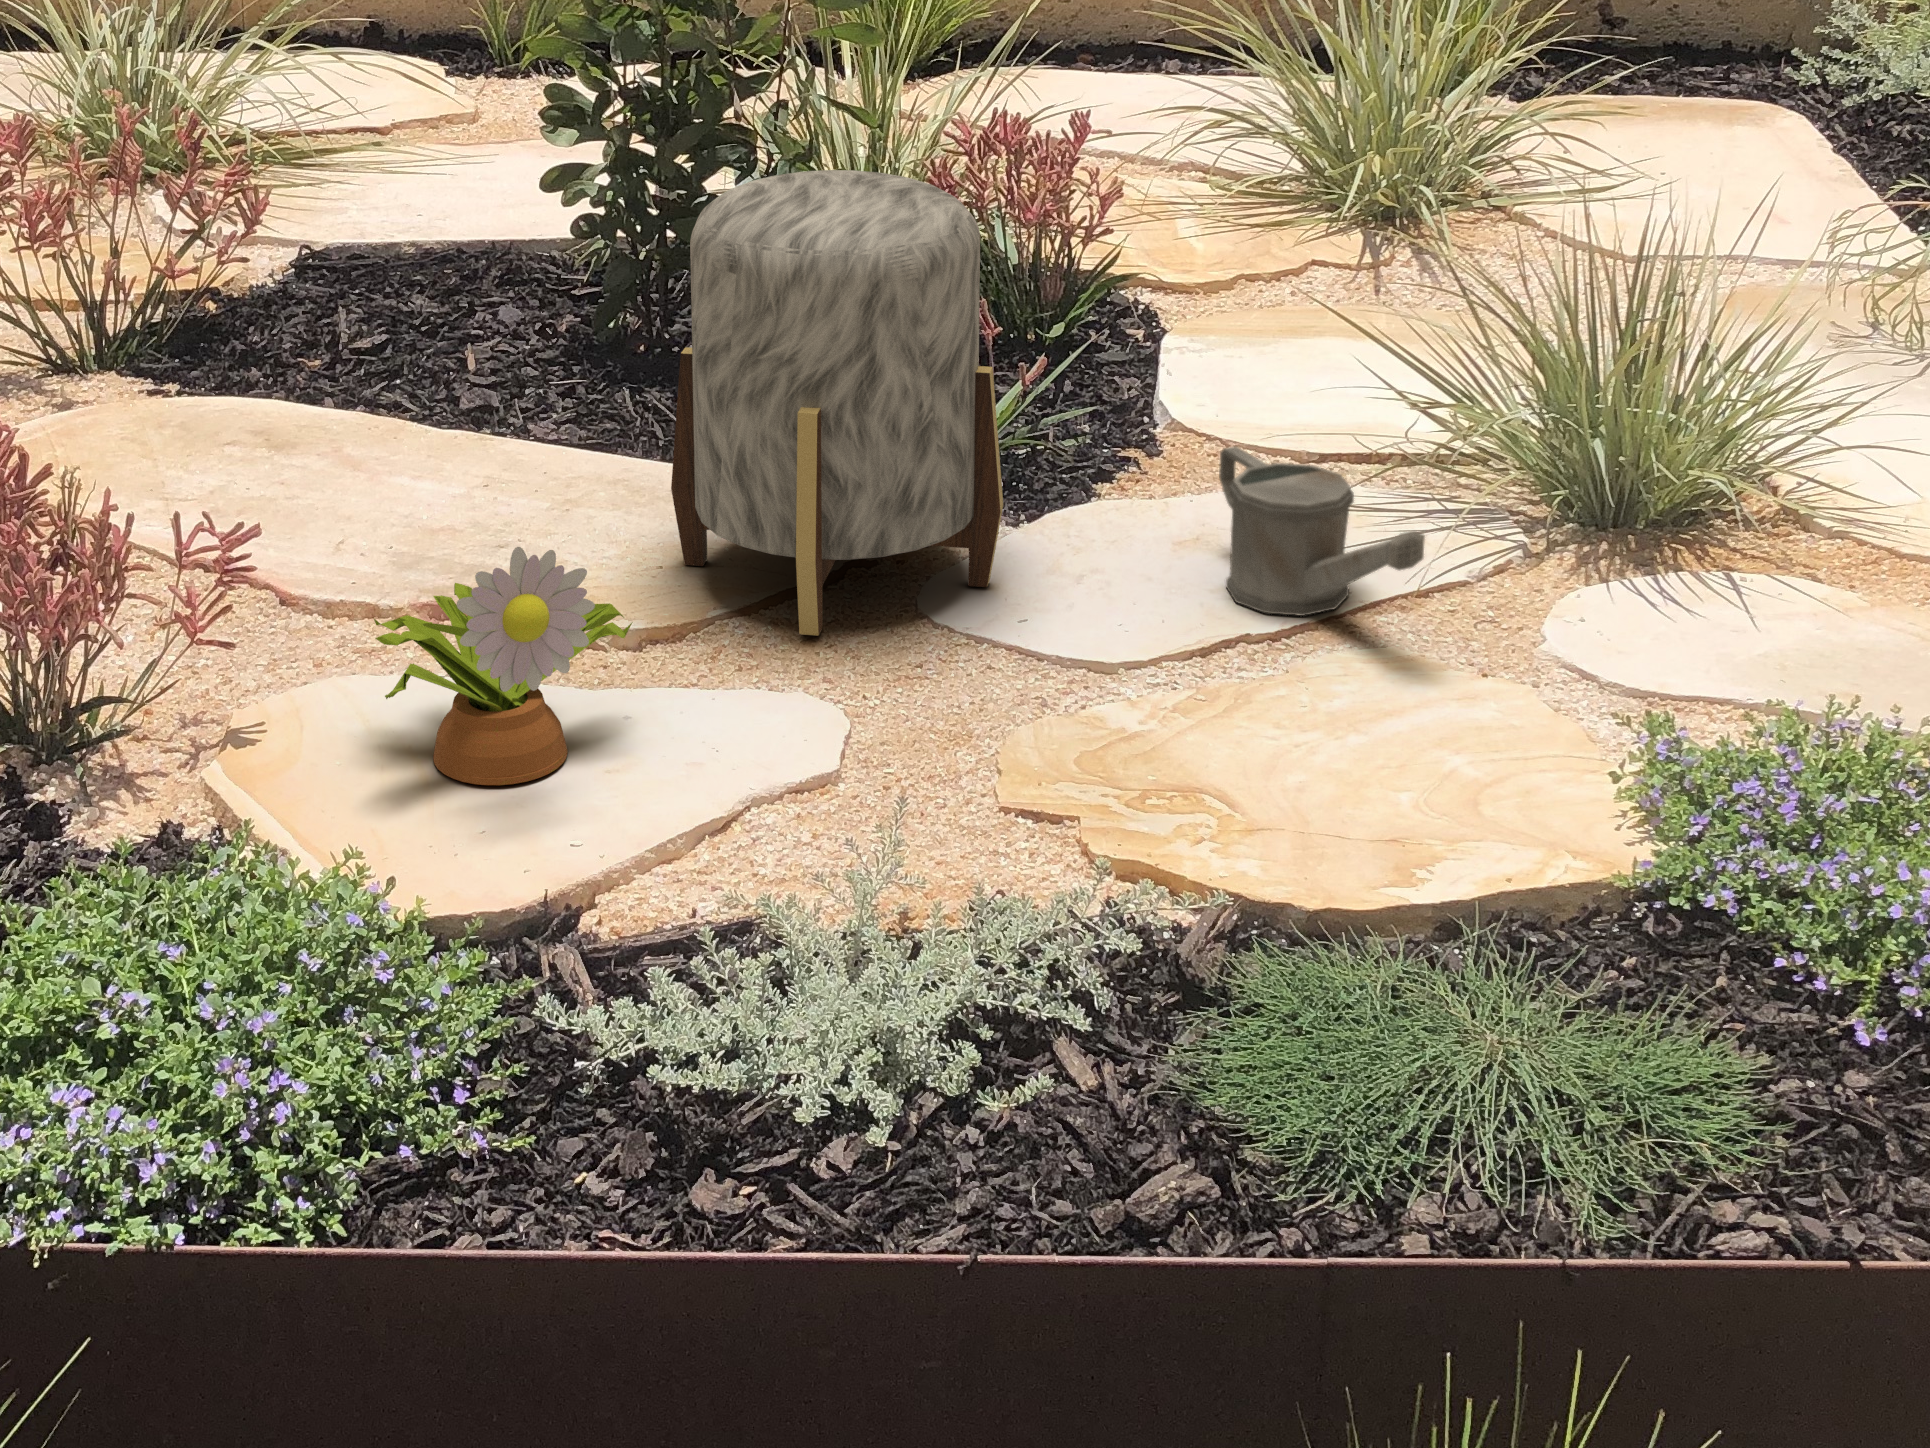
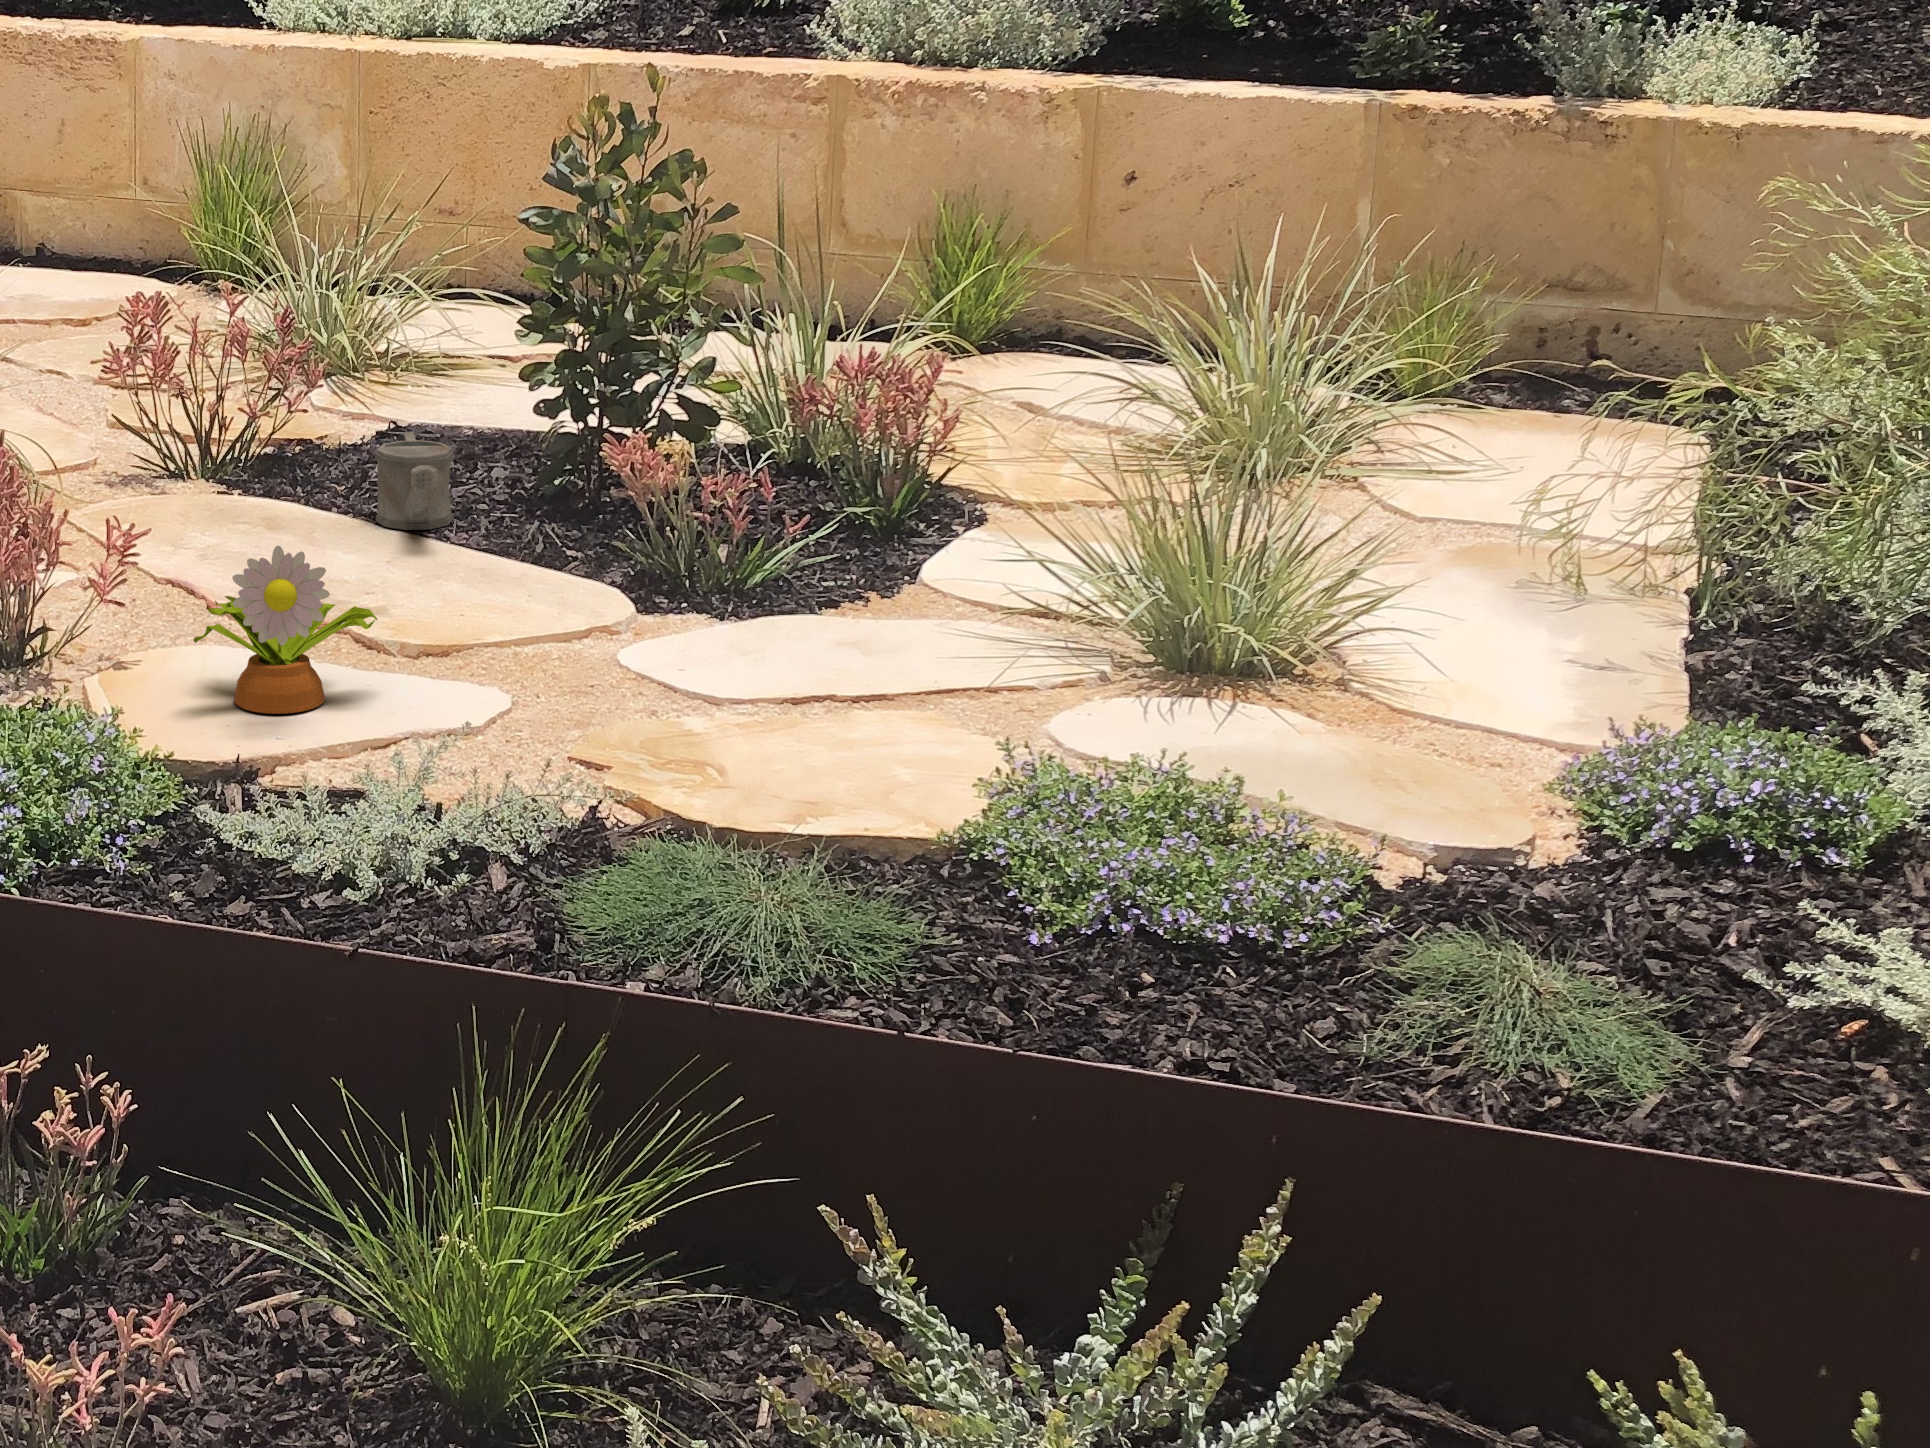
stool: present [671,170,1003,636] -> none [483,342,702,666]
watering can: present [1219,446,1425,616] -> present [375,432,453,530]

